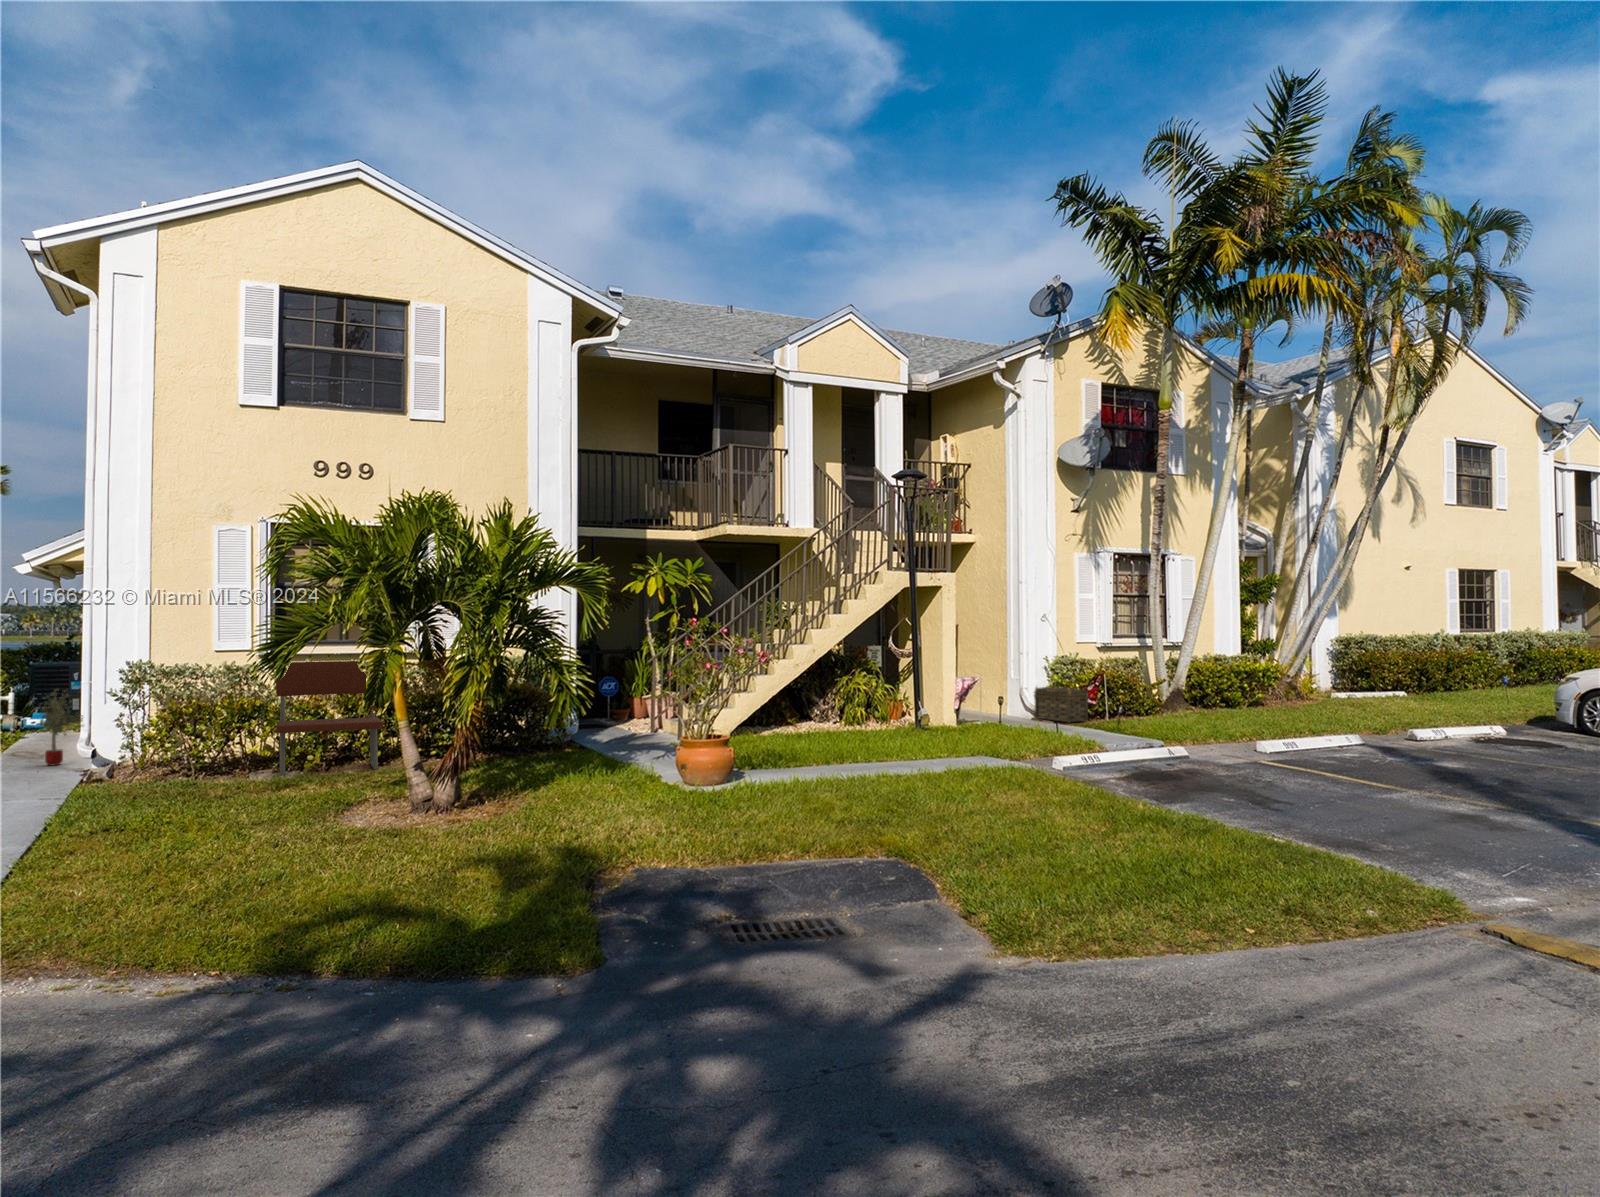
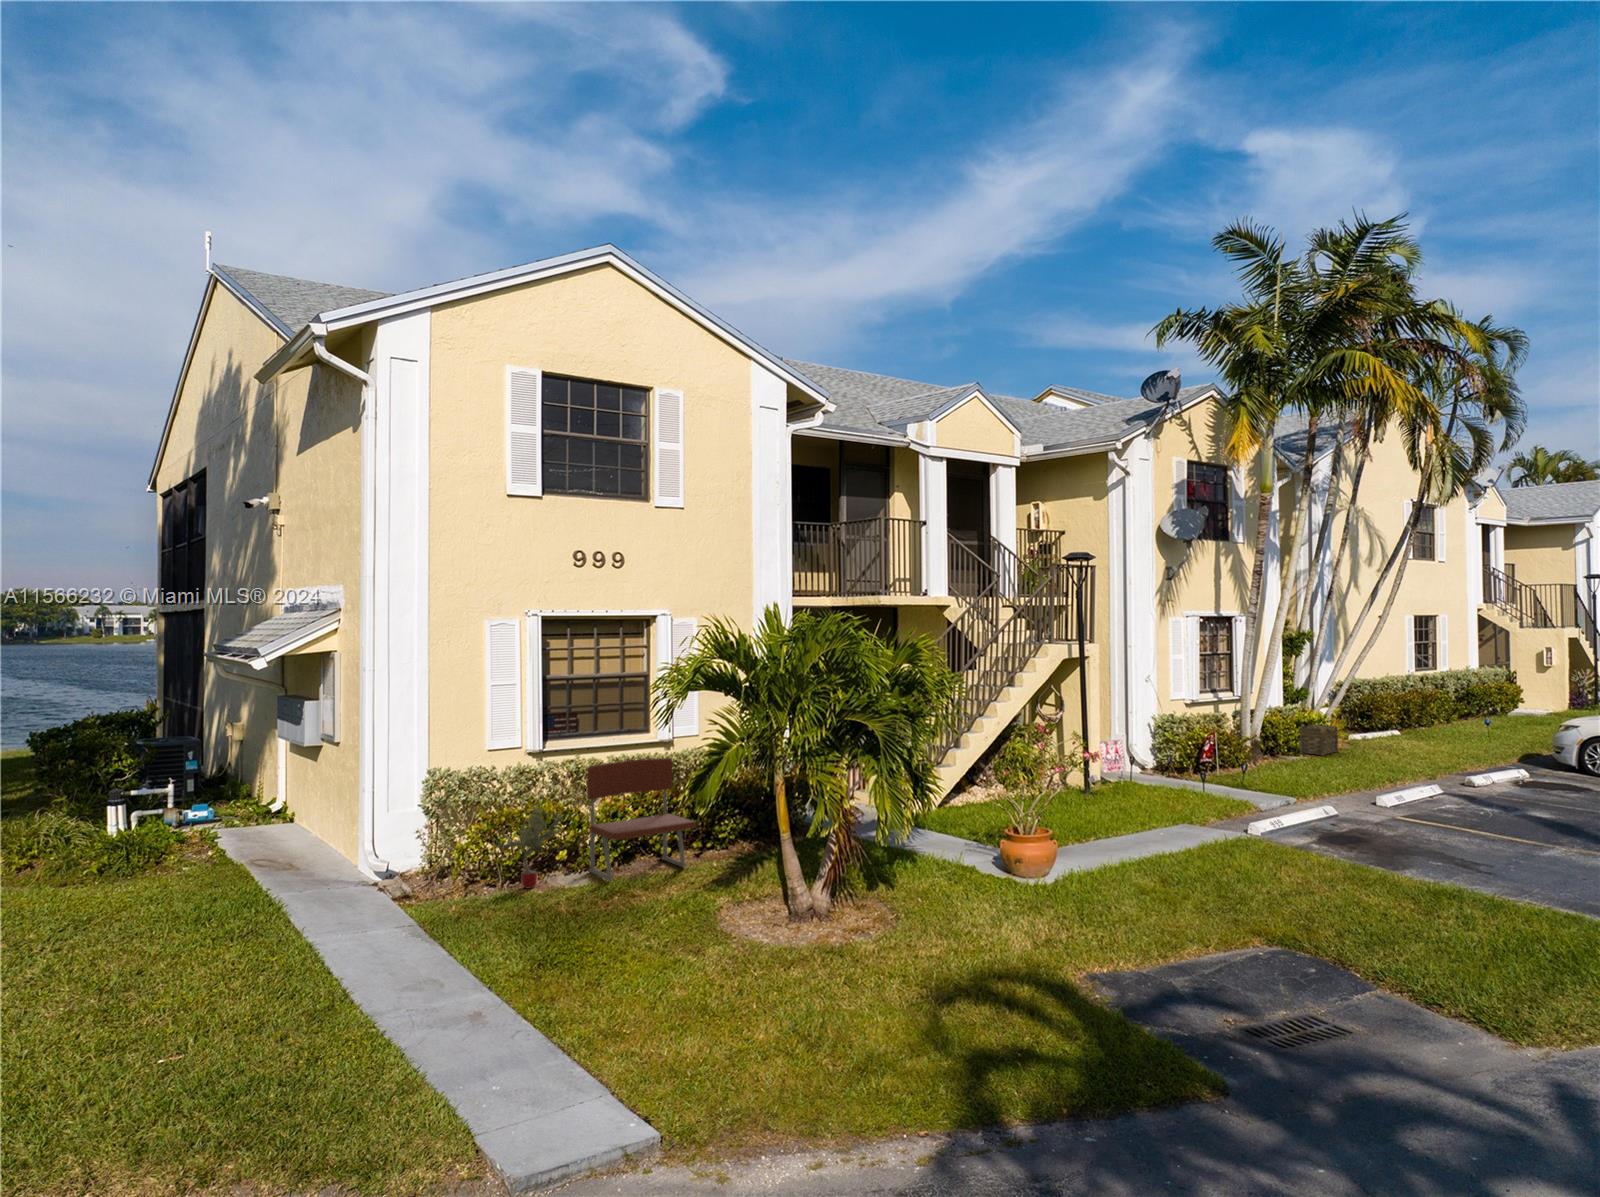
basket: present [1034,687,1088,723] -> present [1299,724,1339,756]
potted tree: present [40,689,83,766] -> present [496,804,563,889]

